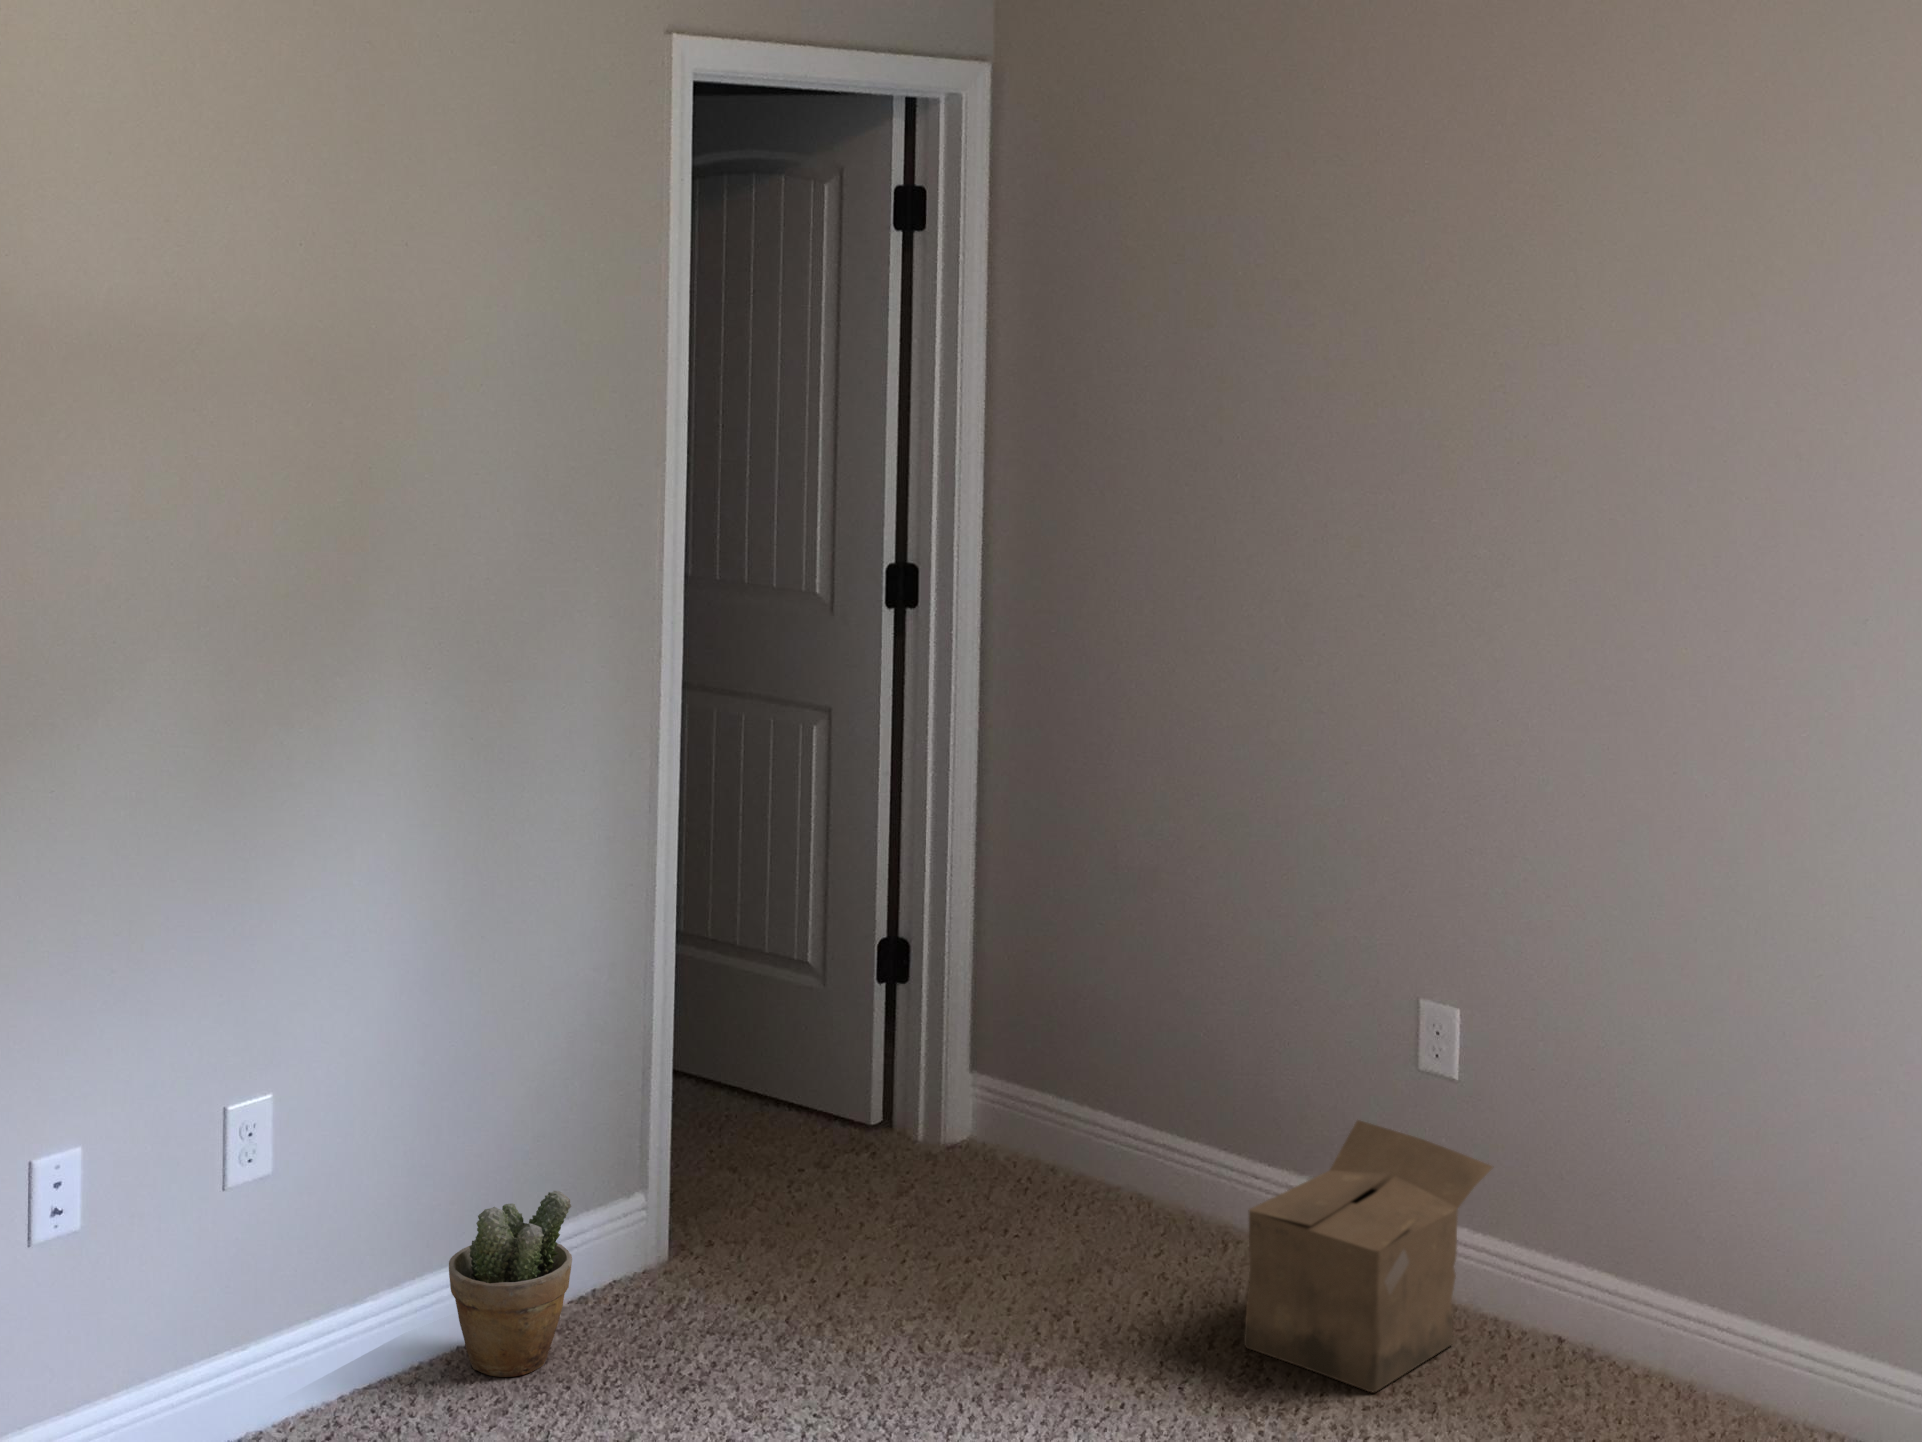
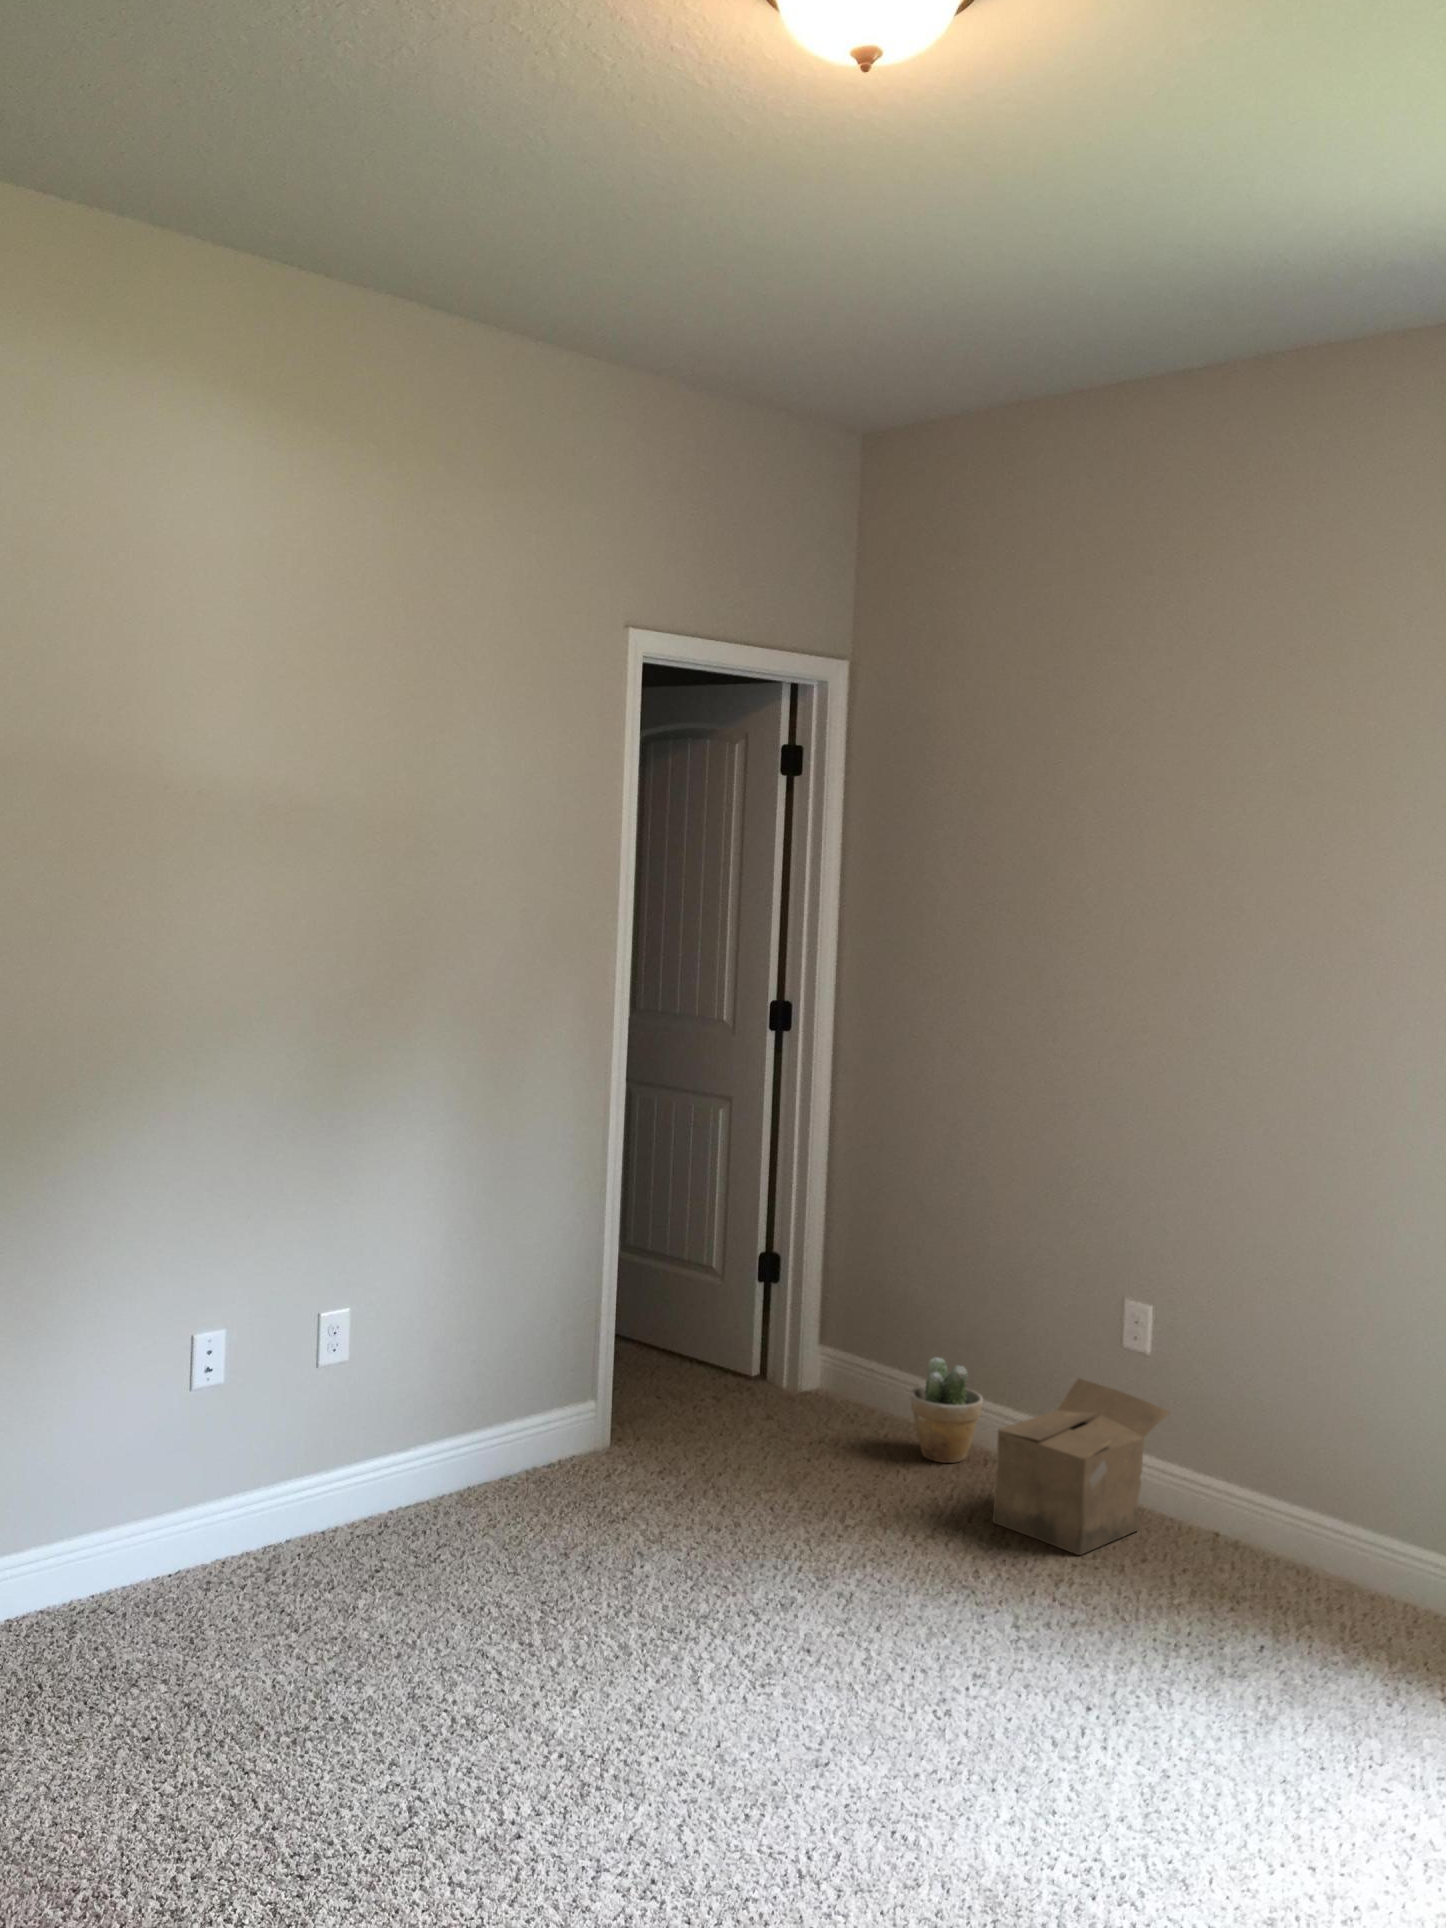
potted plant: present [449,1191,572,1377] -> present [910,1357,983,1463]

